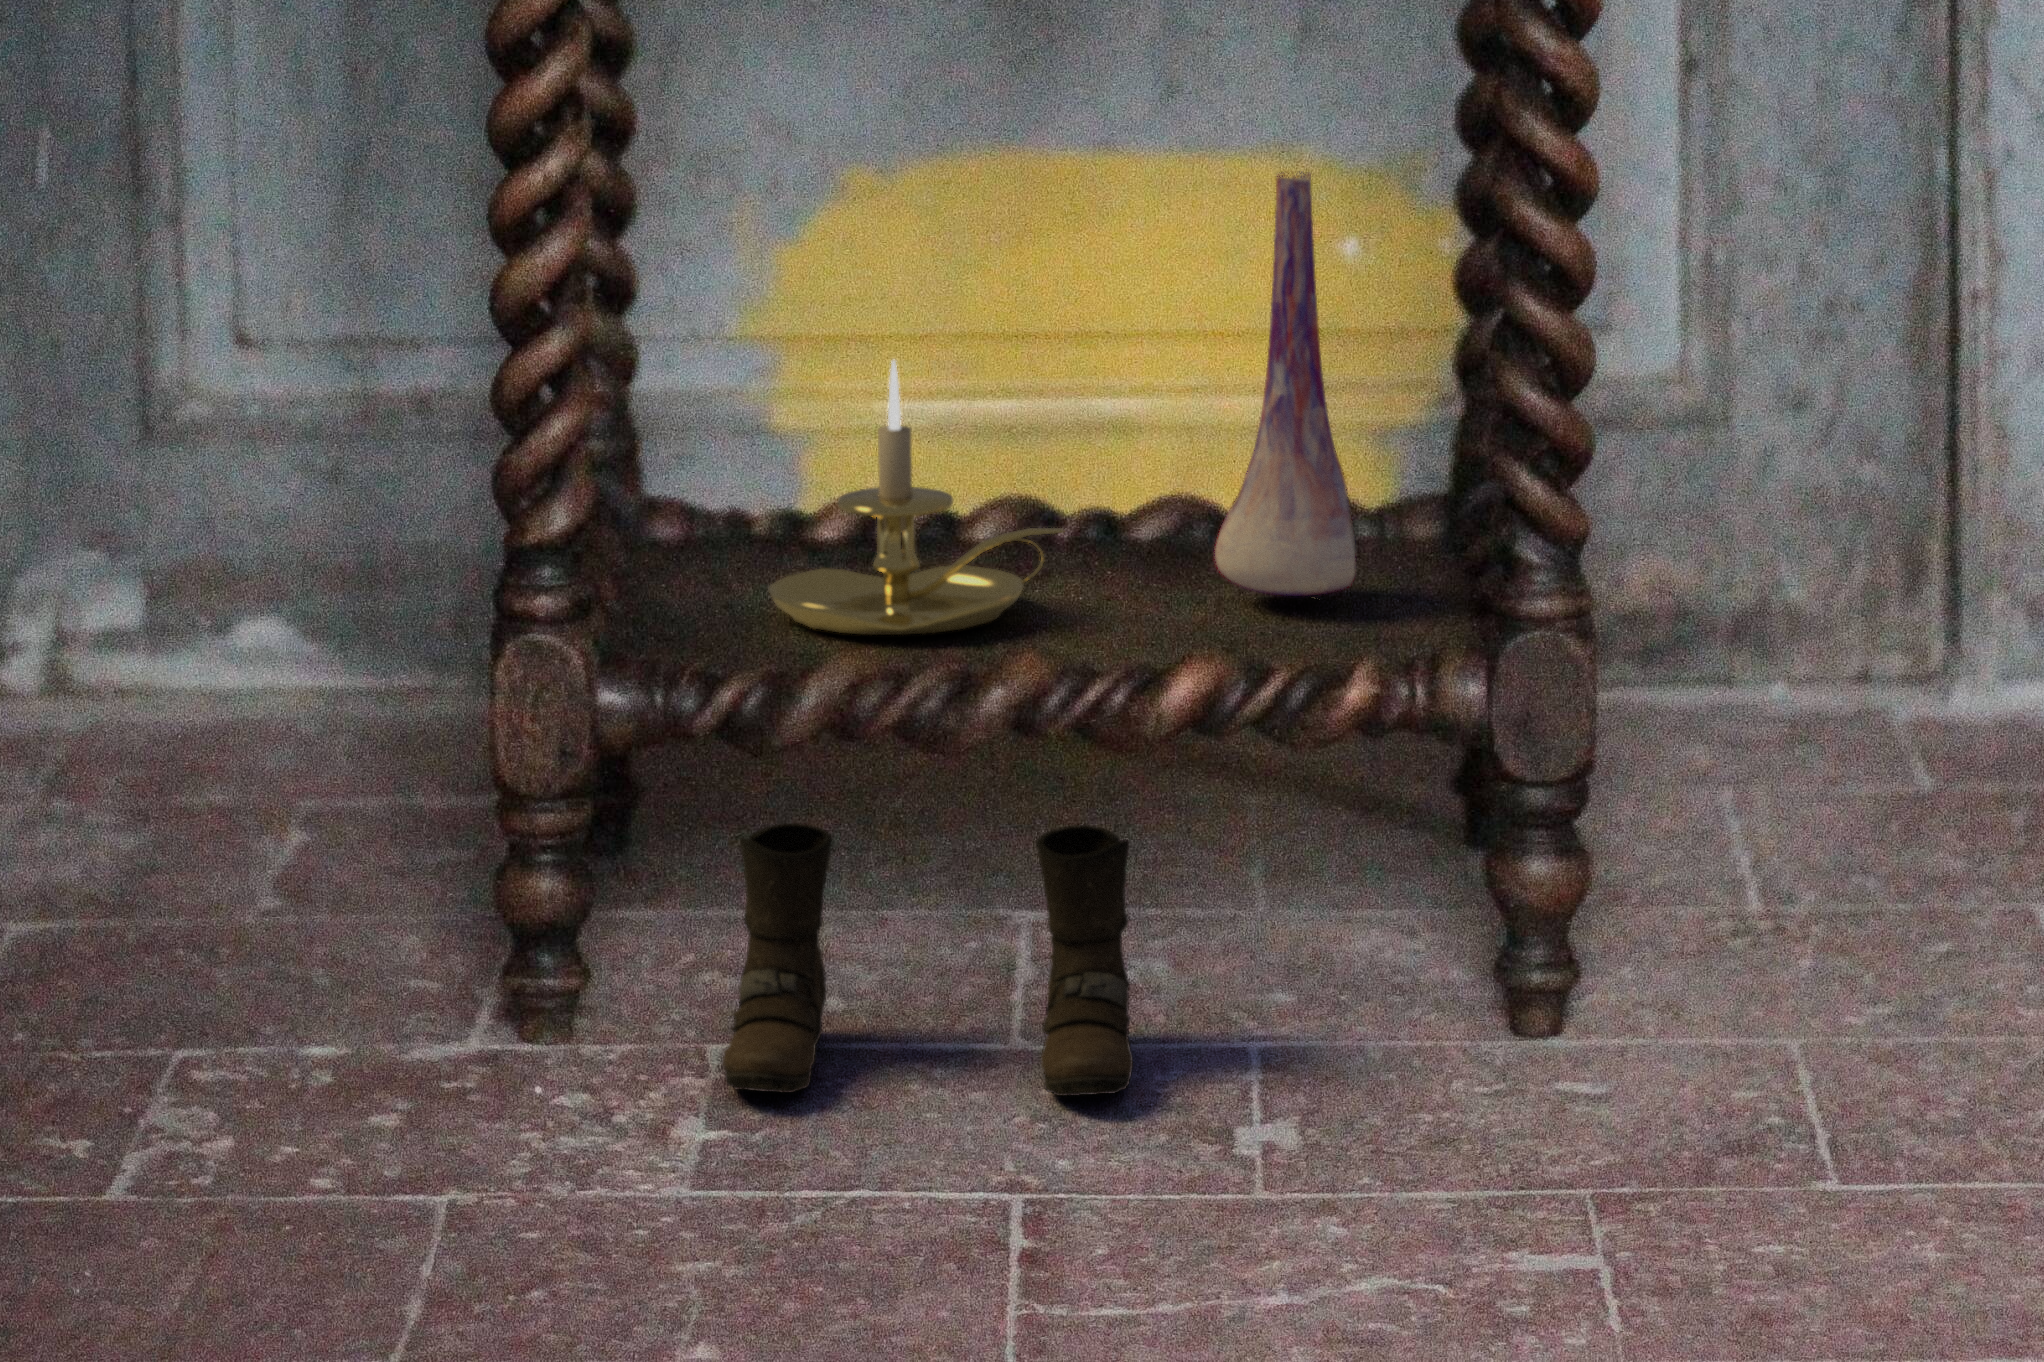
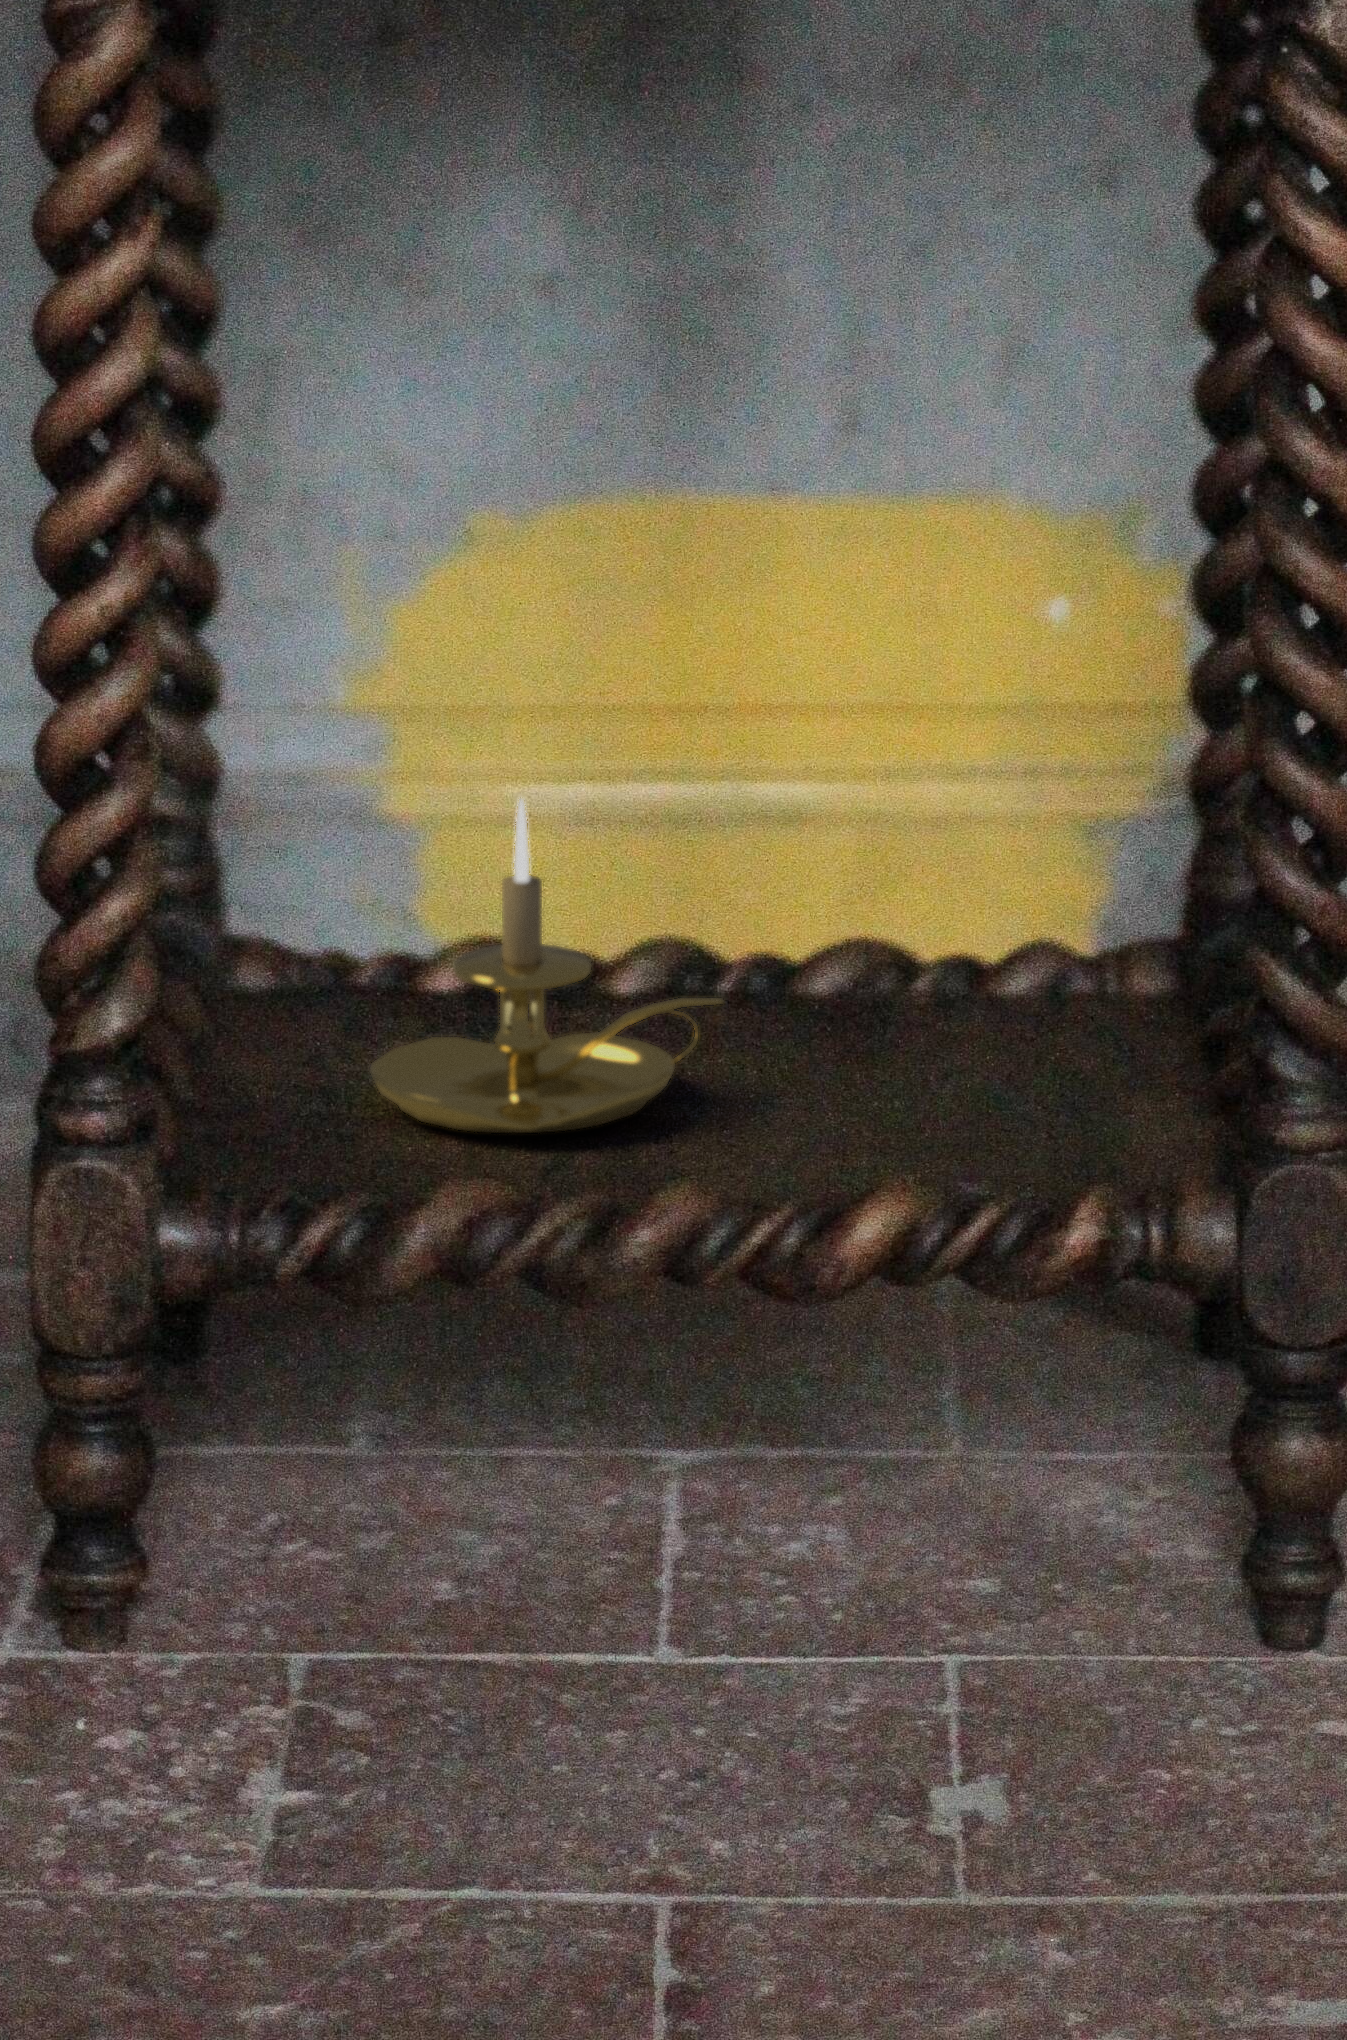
vase: present [1214,172,1356,596] -> none [875,564,1072,1086]
boots: present [723,823,1133,1096] -> none [307,1390,804,1747]

